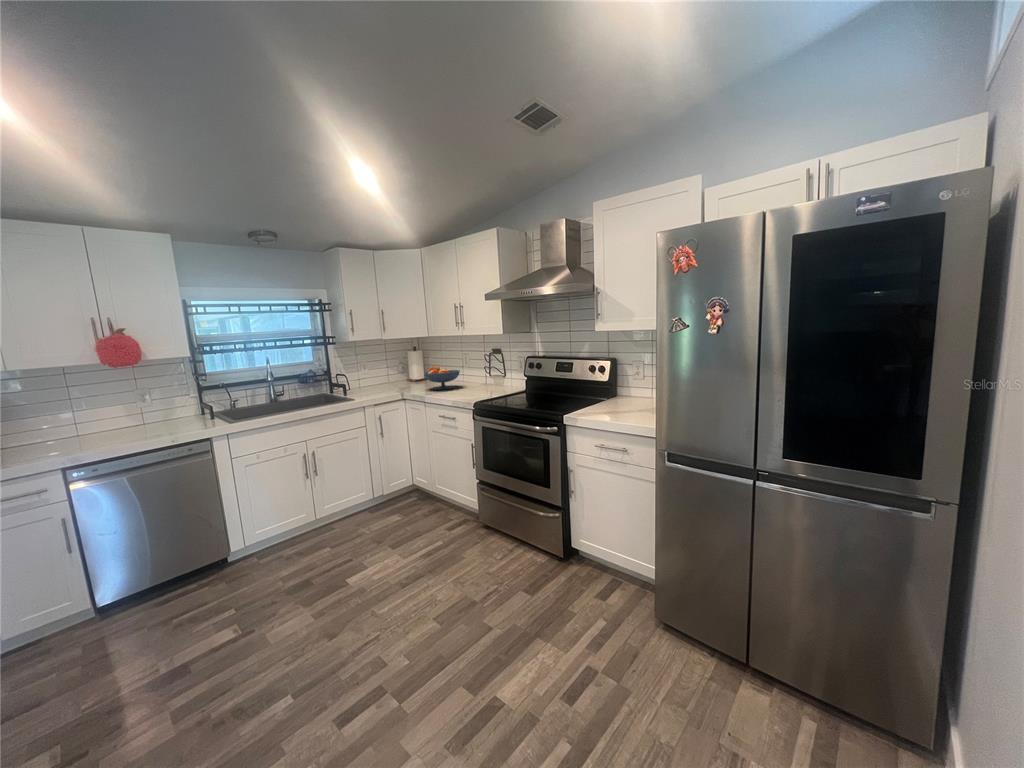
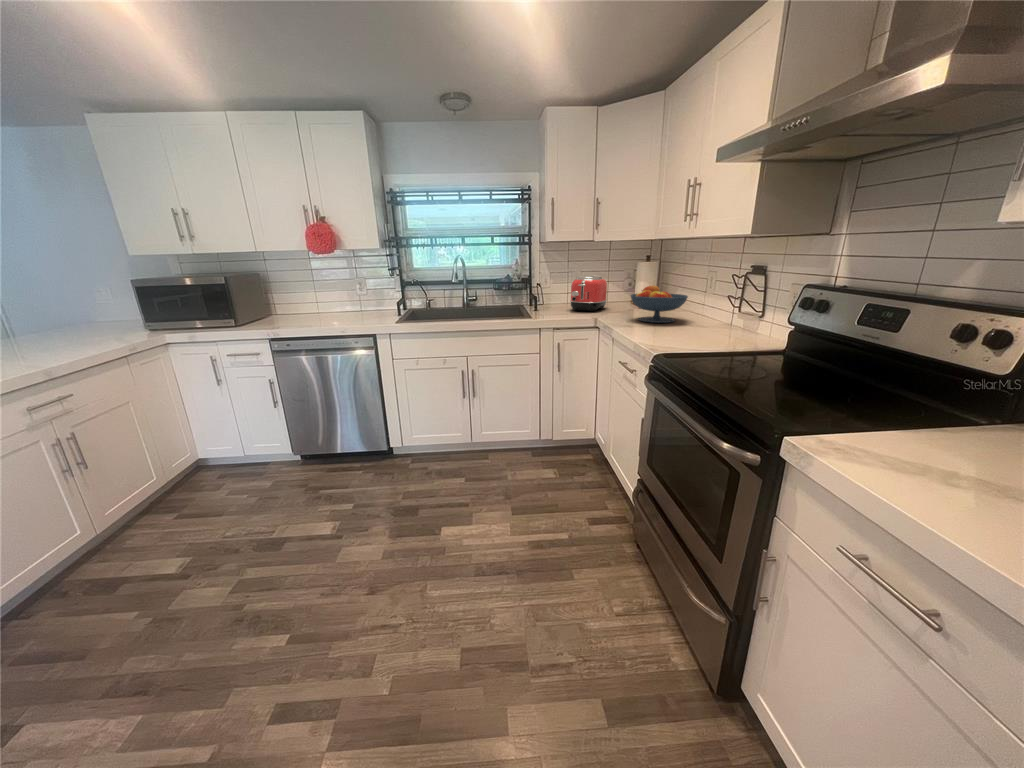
toaster: none [370,364,397,391] -> present [570,276,607,311]

